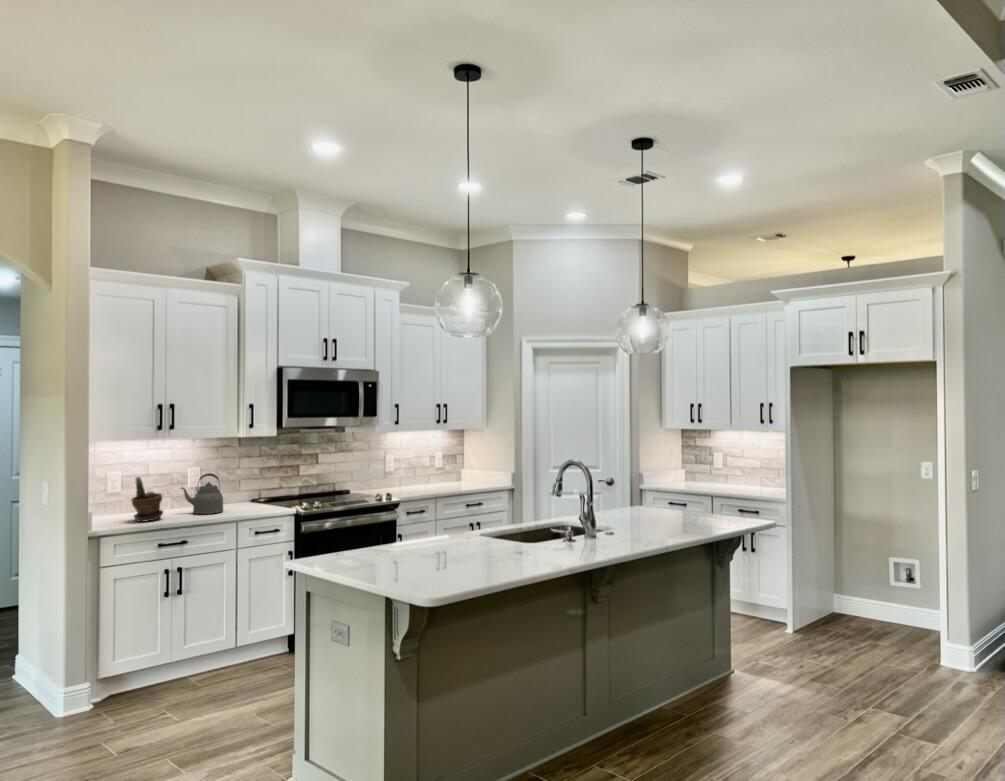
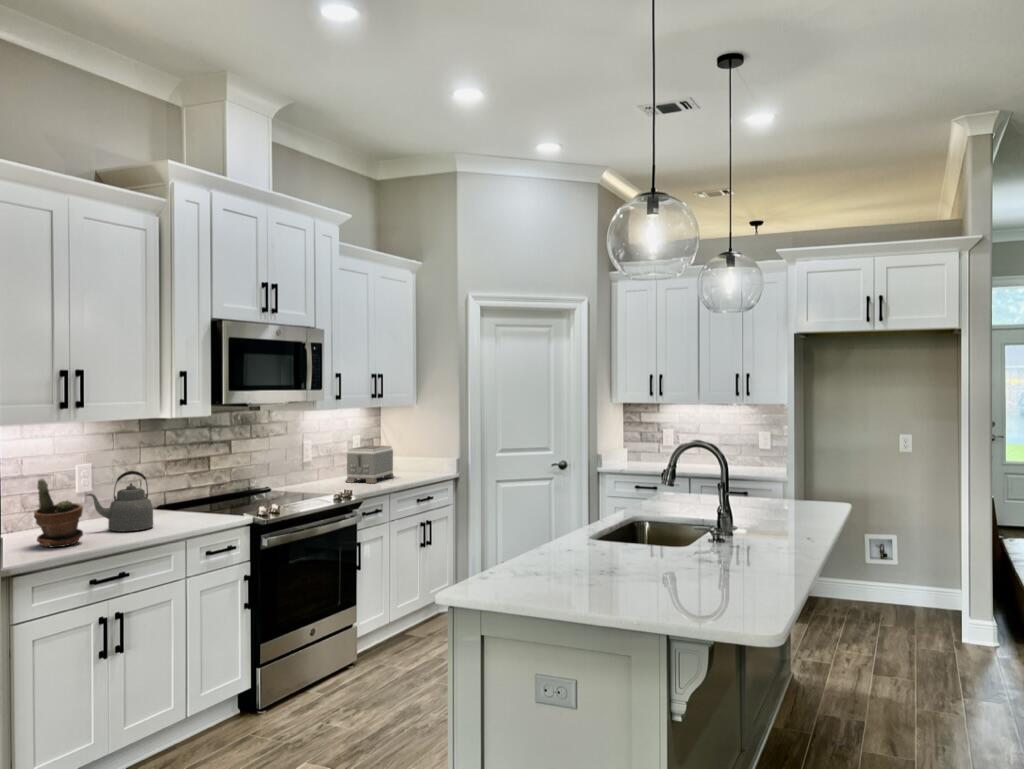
toaster: none [416,460,460,489] -> present [346,445,394,483]

